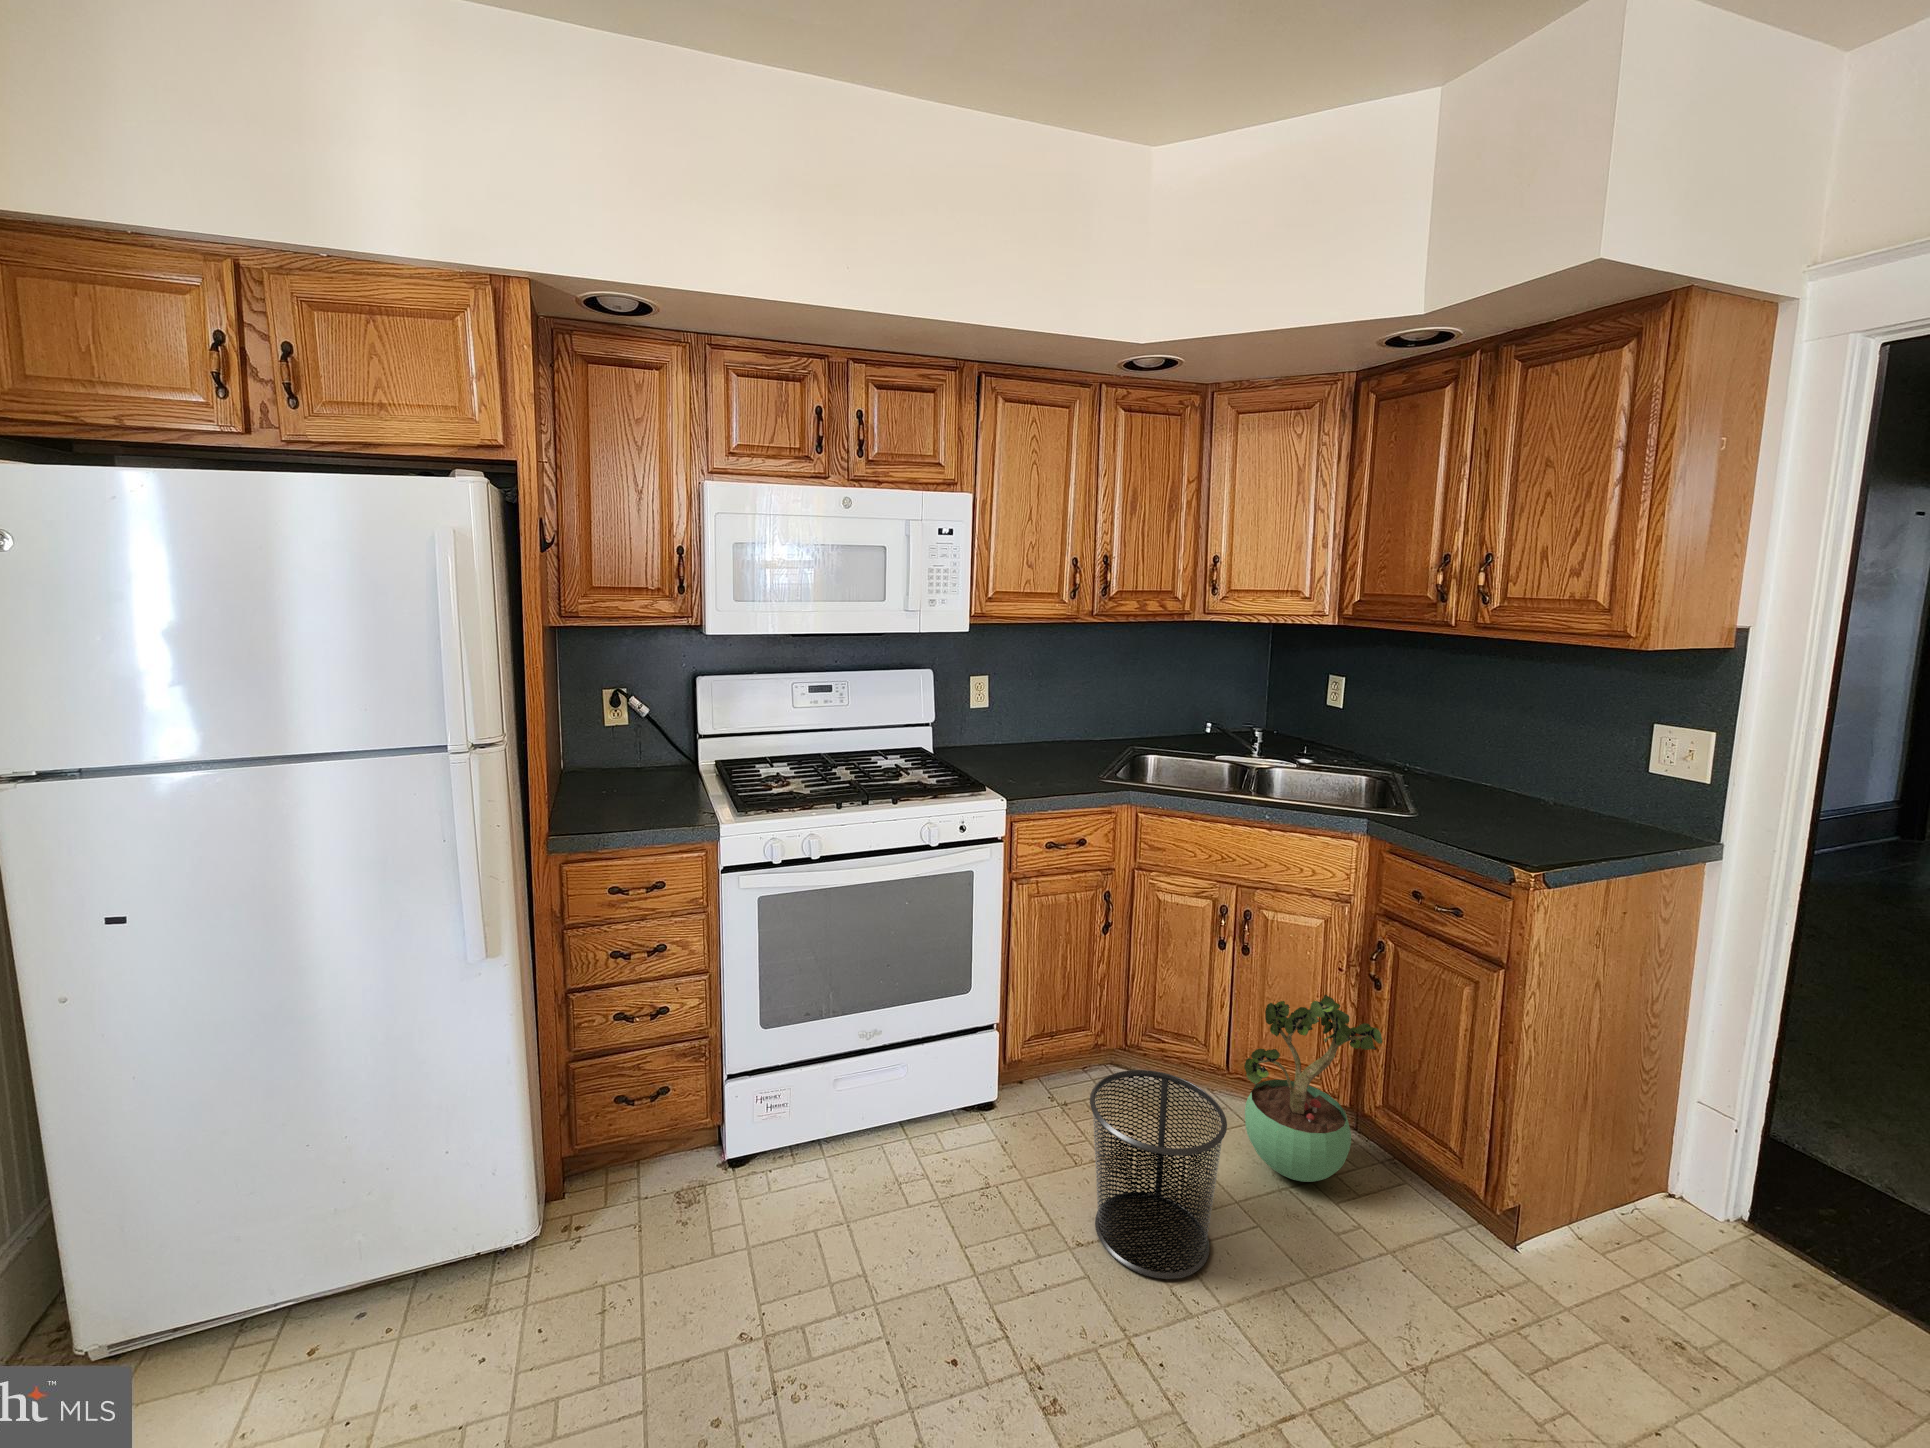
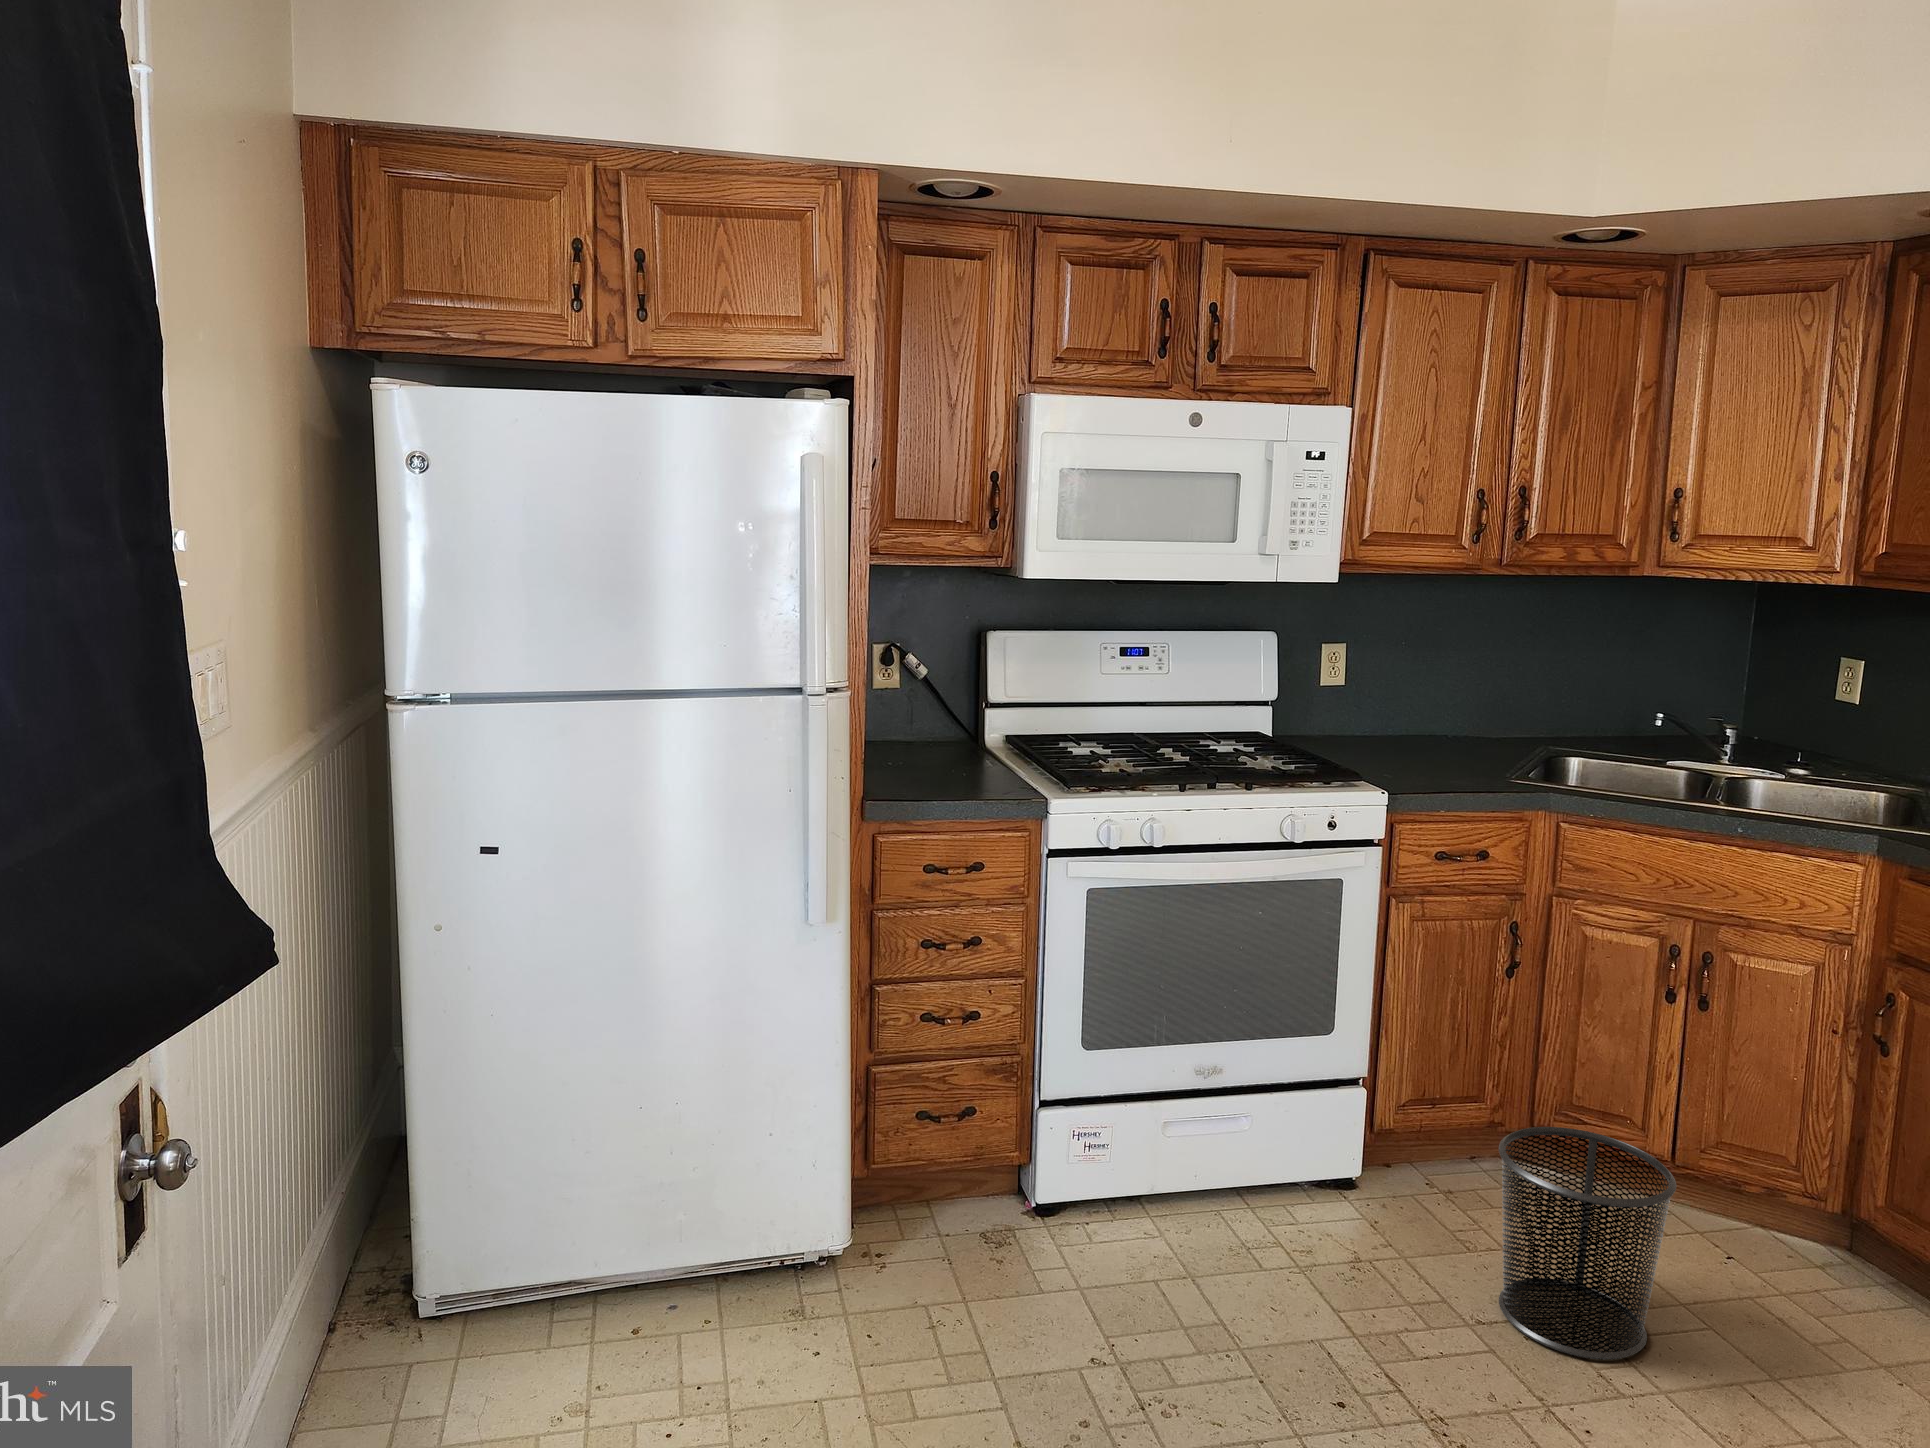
potted plant: present [1244,995,1382,1182] -> none [1696,1052,1889,1288]

